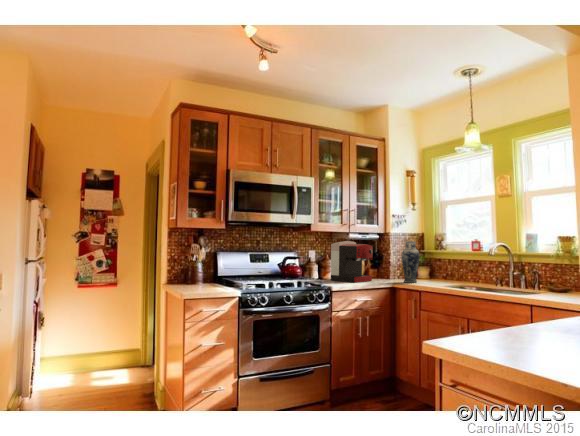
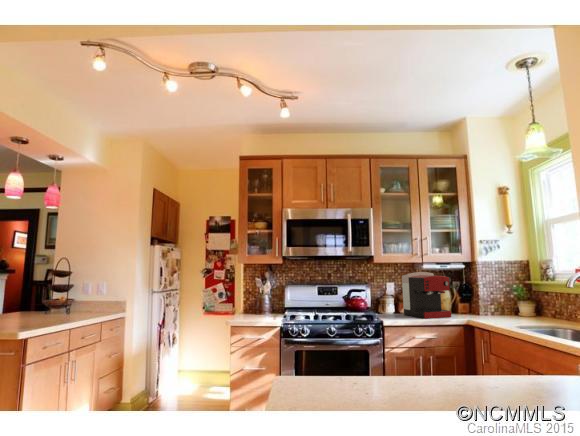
vase: present [402,241,419,283] -> none [483,271,507,322]

